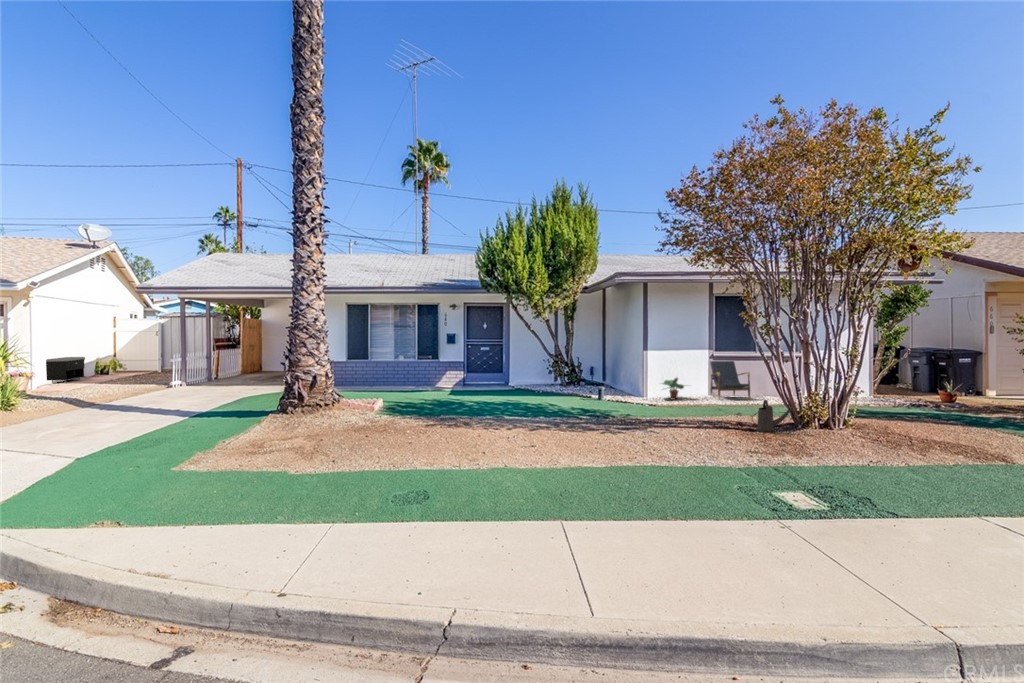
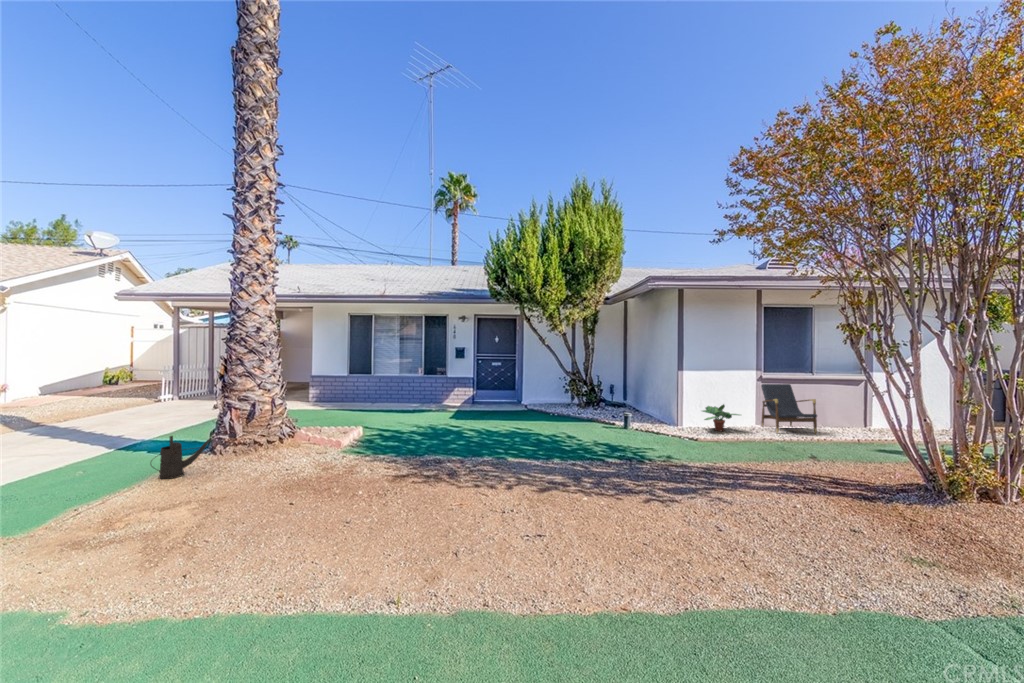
storage bench: present [46,357,85,383] -> none [44,367,90,394]
watering can: present [752,400,794,432] -> present [151,436,211,479]

